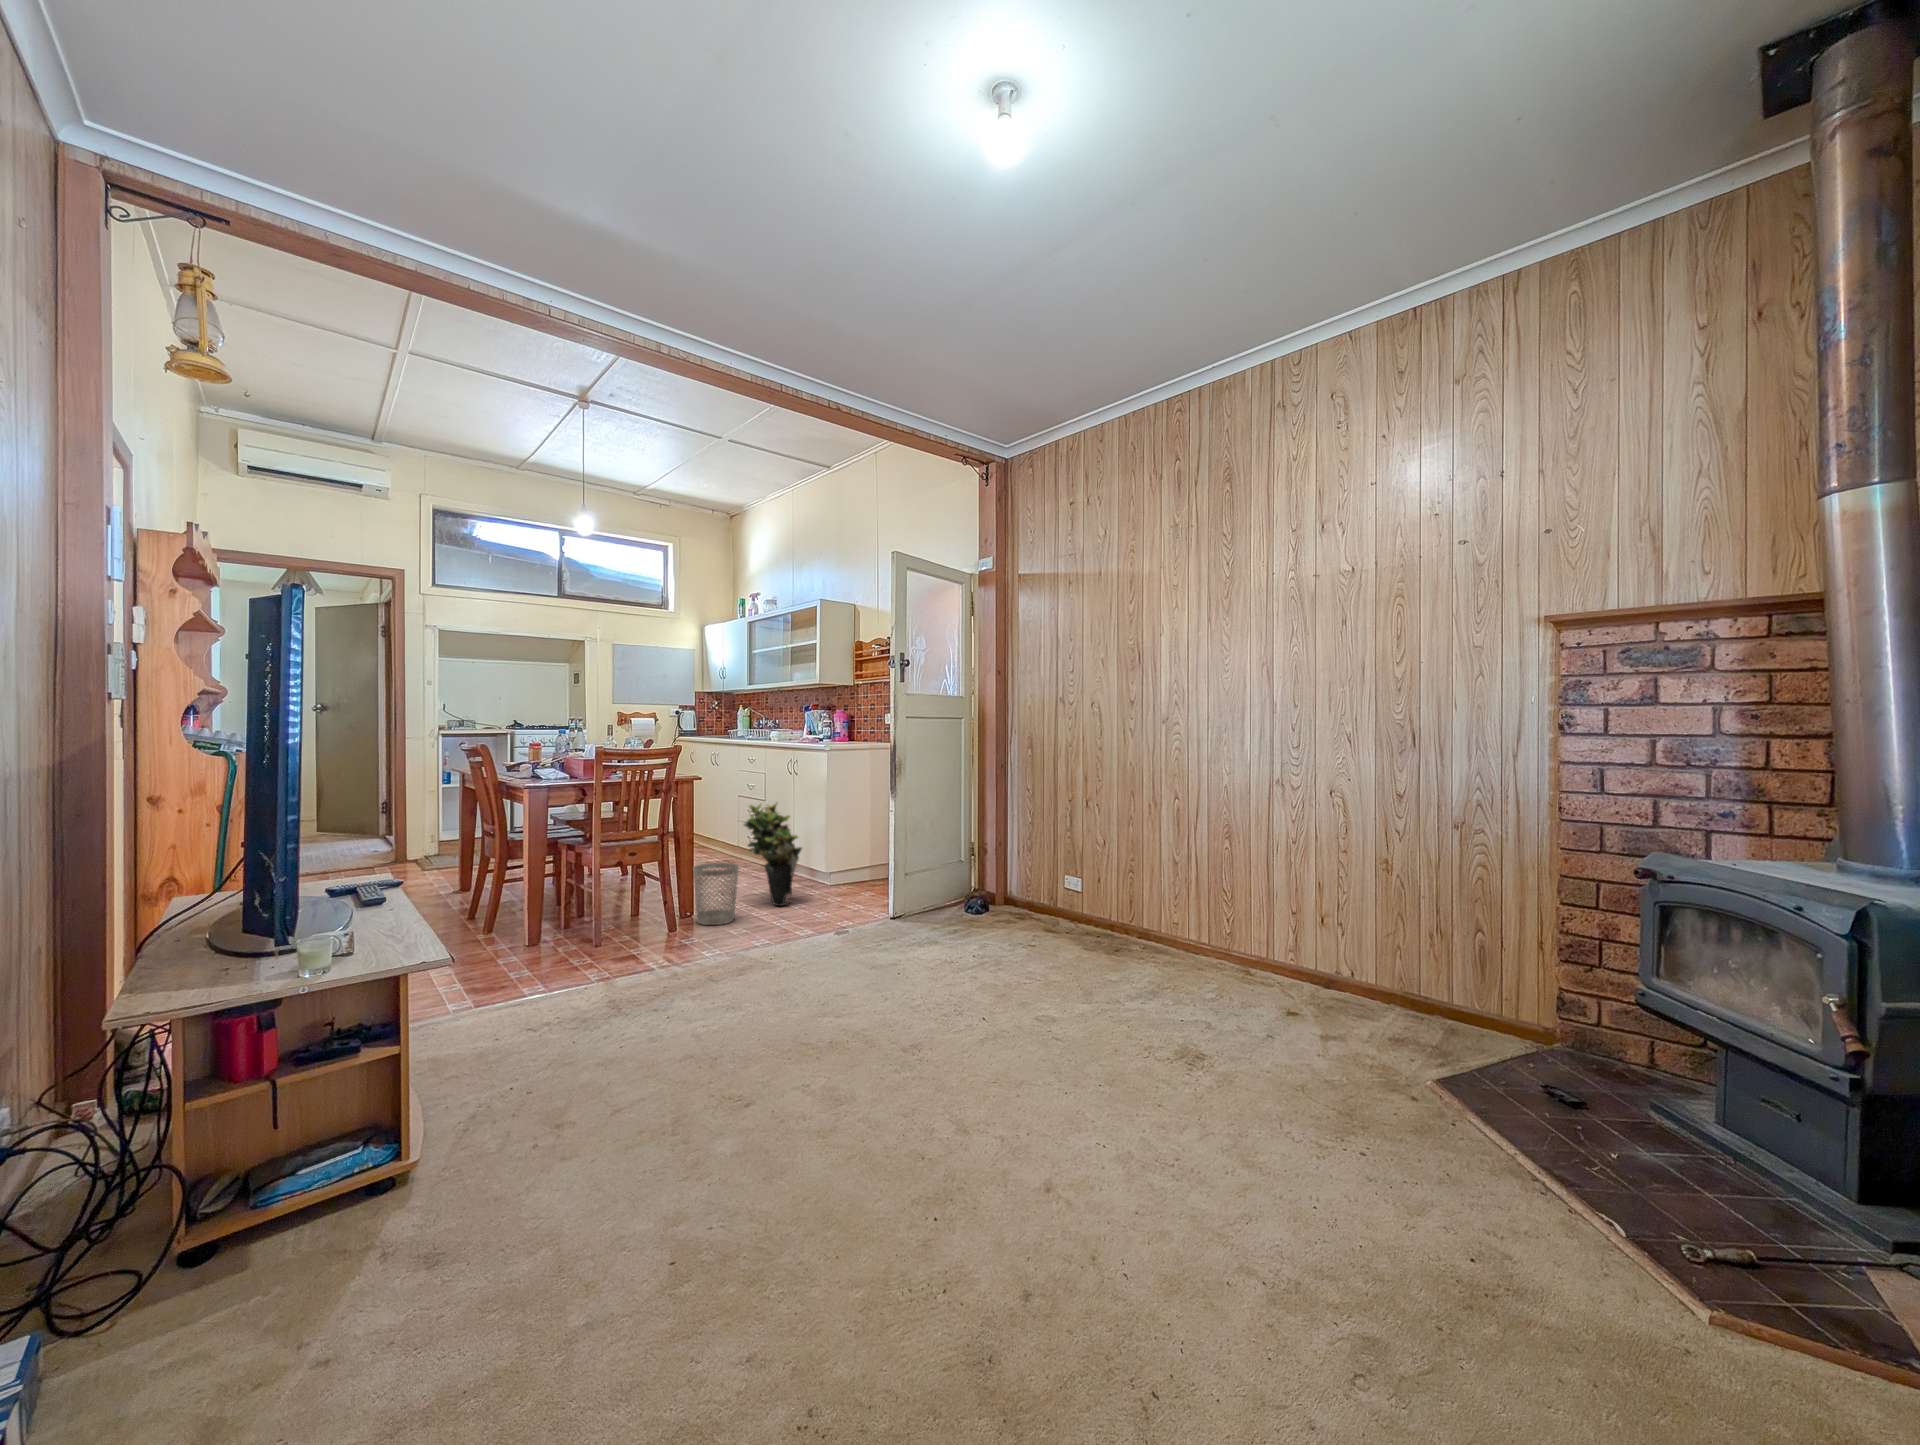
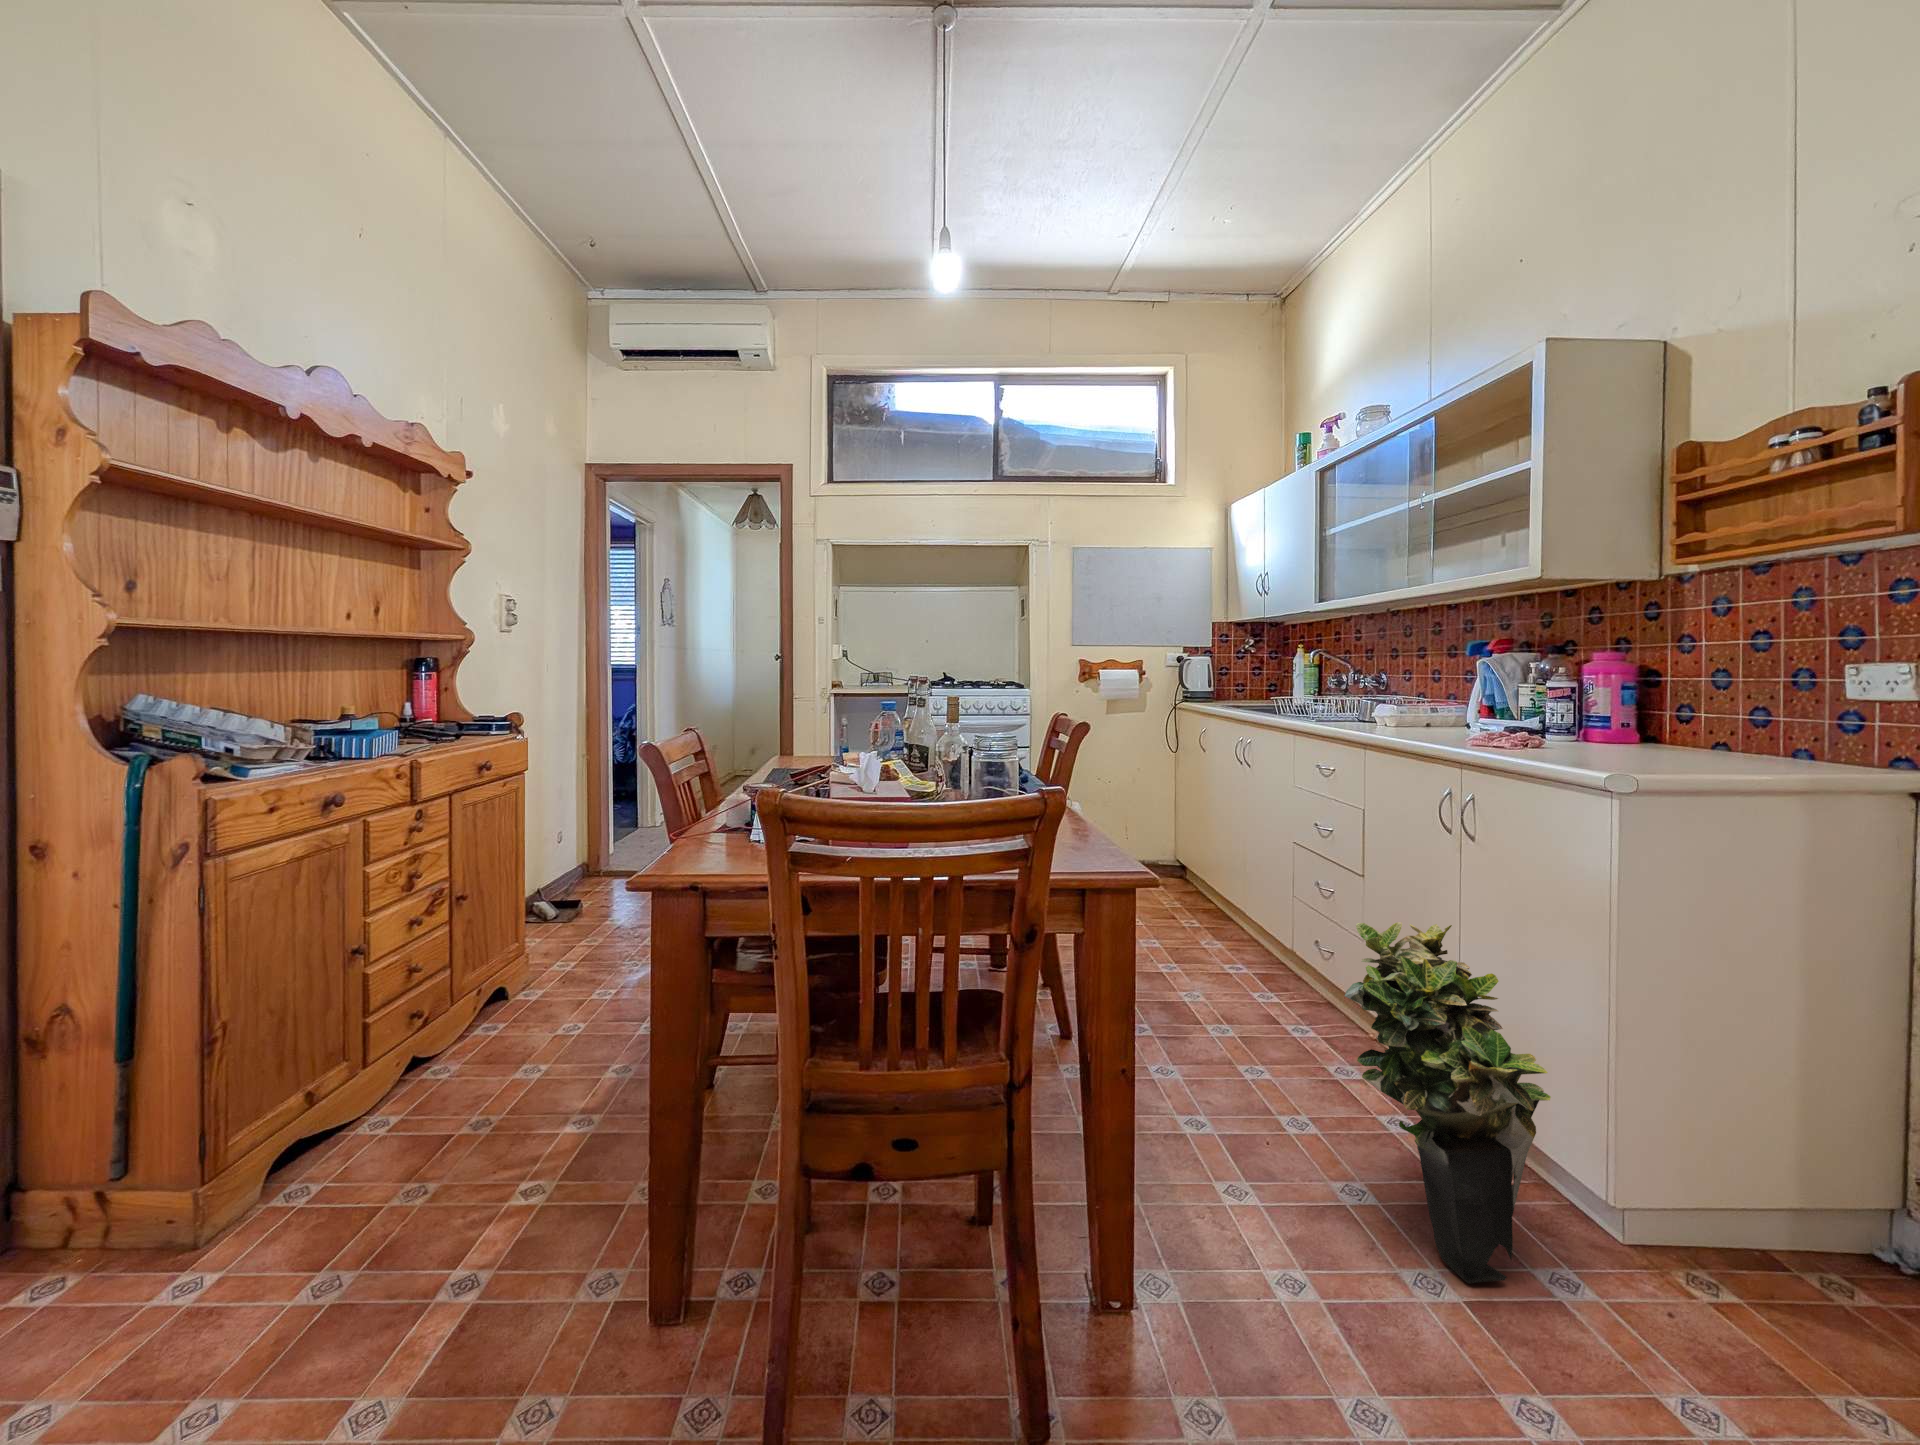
wastebasket: present [693,862,739,925] -> none [1193,1117,1345,1368]

